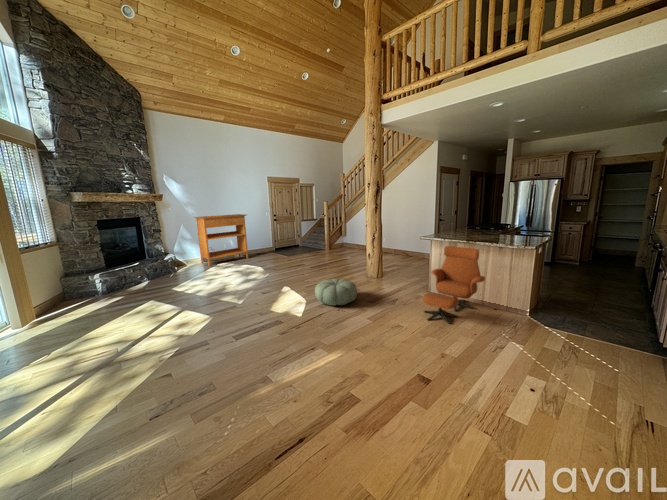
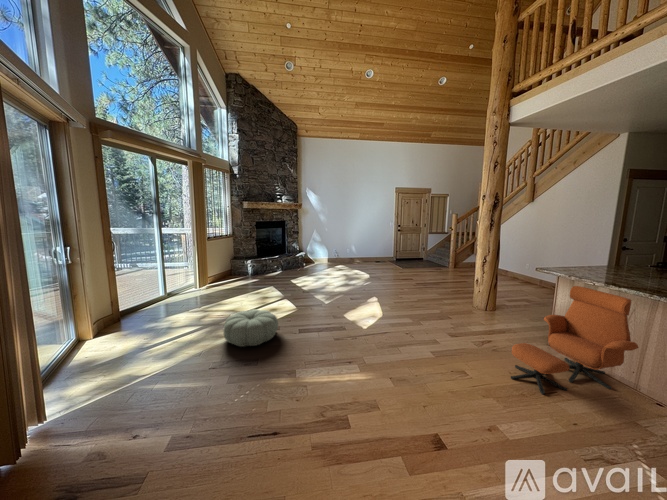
console table: present [194,214,248,266] -> none [324,223,369,267]
pouf: present [315,279,357,306] -> present [224,309,278,347]

